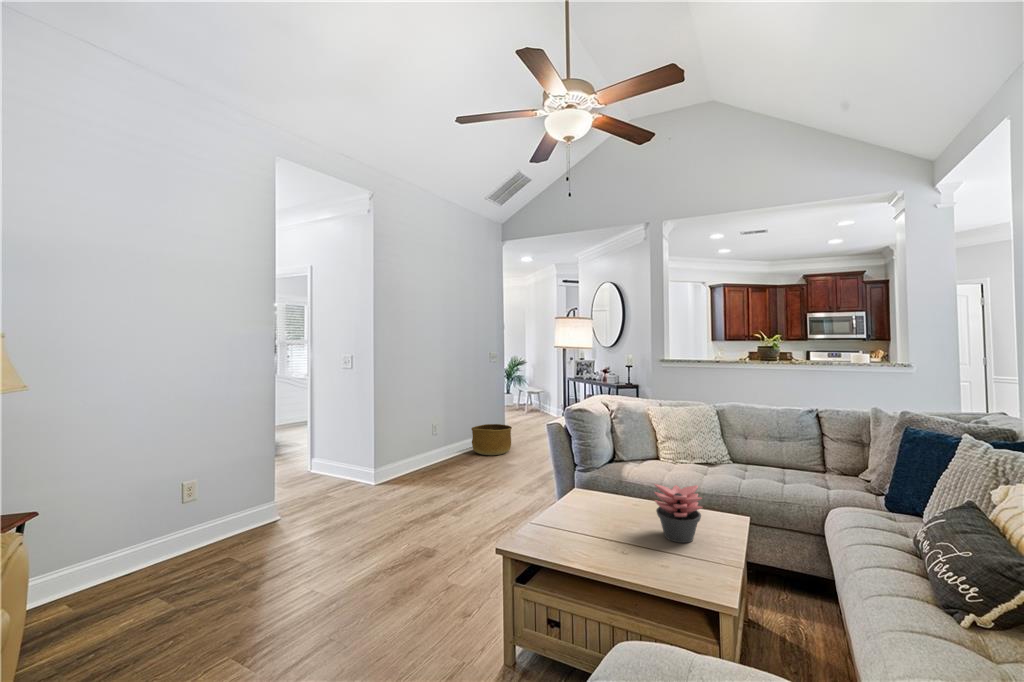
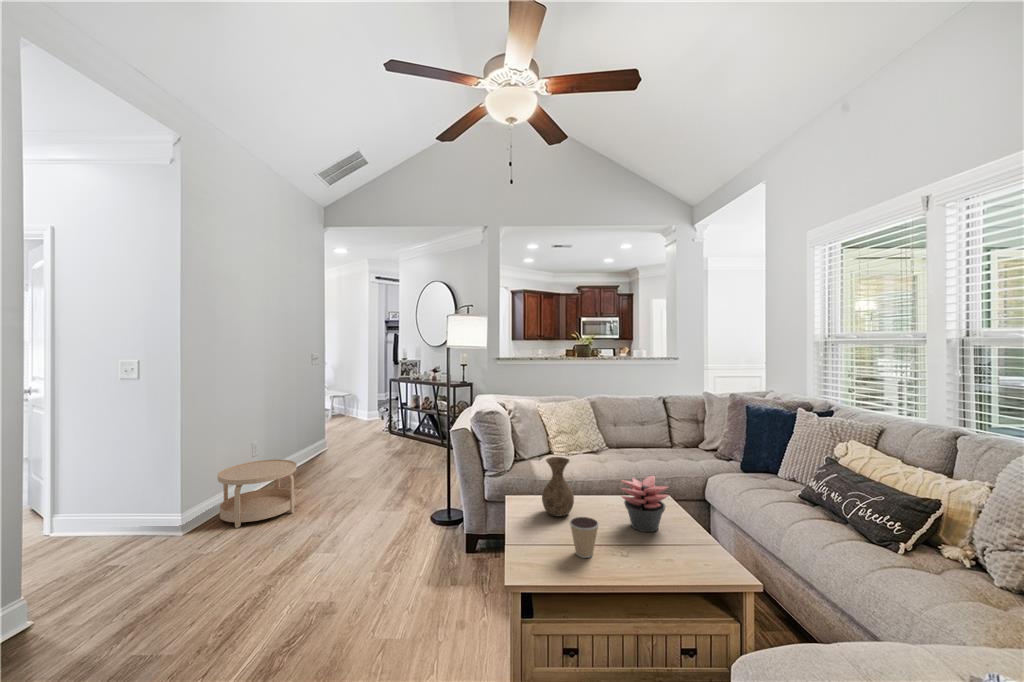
basket: present [472,424,512,455] -> none [299,435,350,473]
side table: none [400,437,454,485] -> present [218,460,297,528]
vase: none [589,454,620,512] -> present [542,457,574,516]
coffee cup: none [573,508,601,547] -> present [570,517,599,558]

